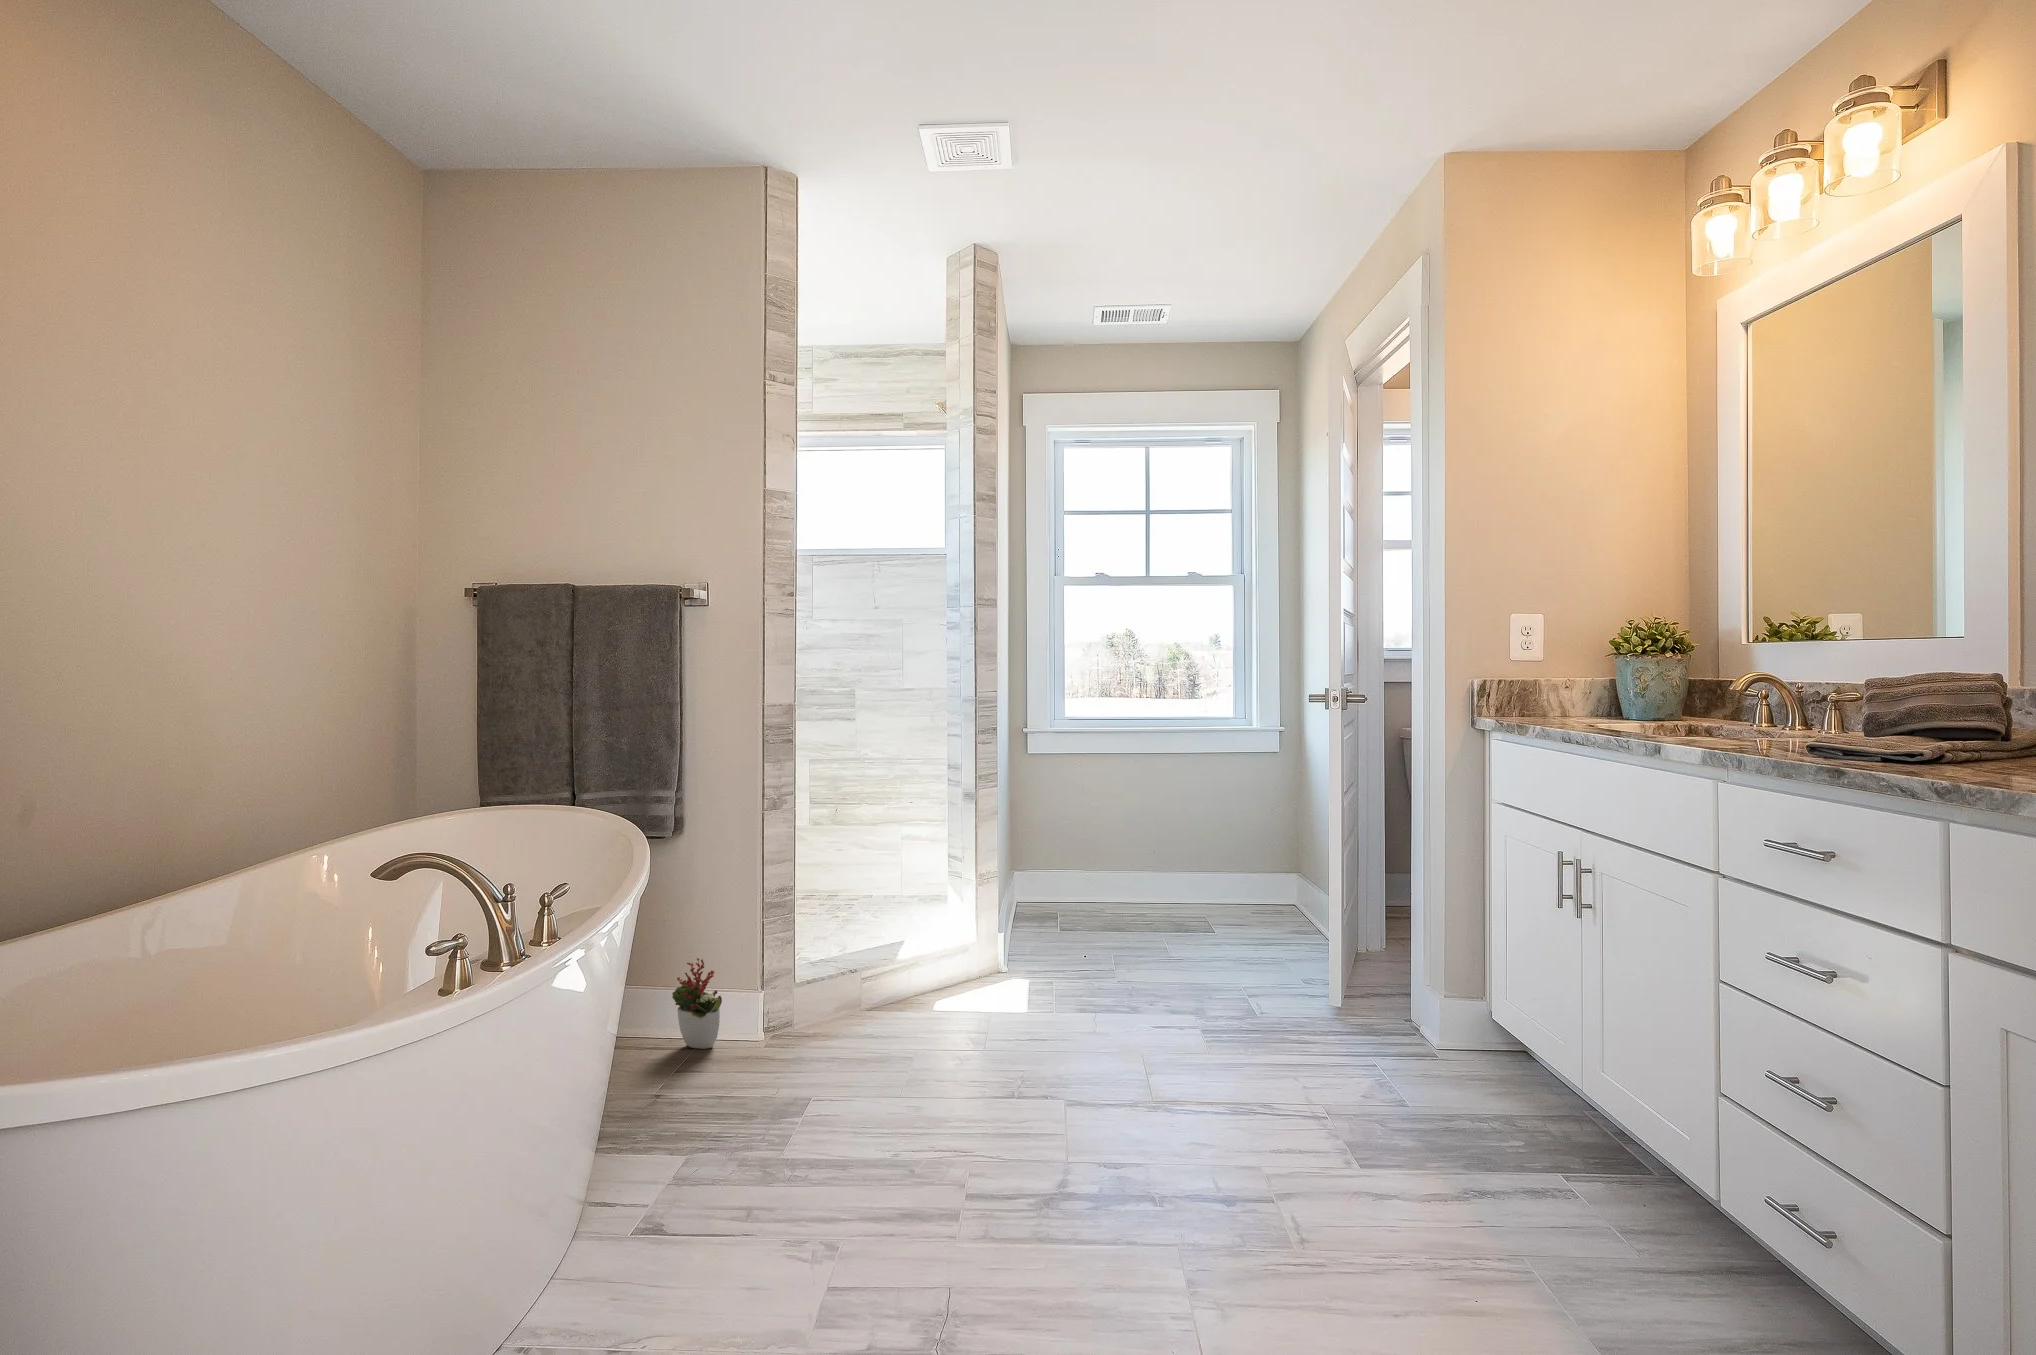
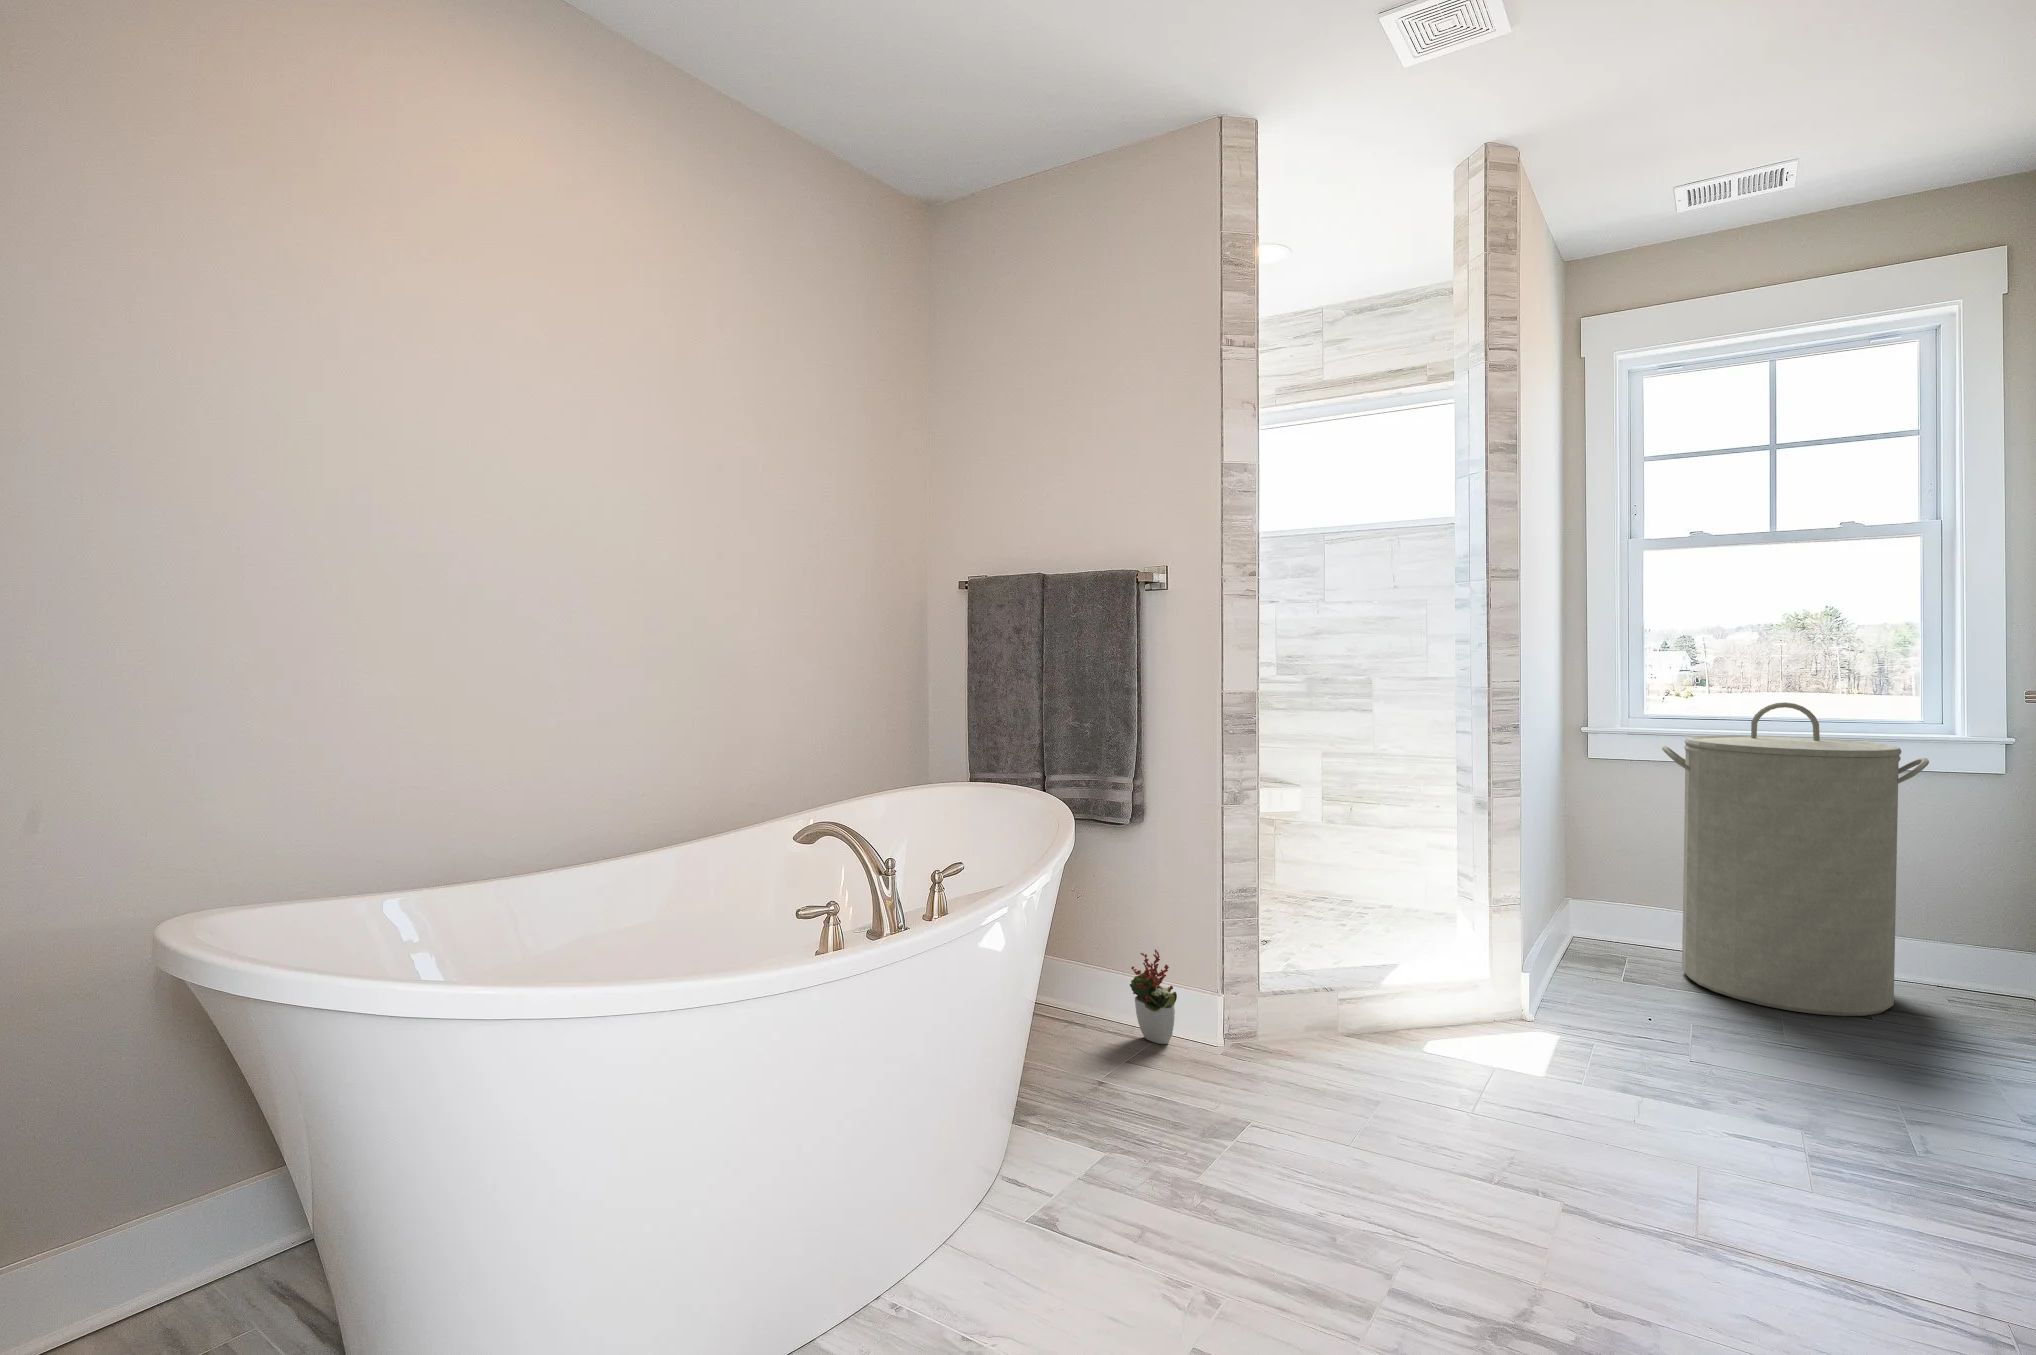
laundry hamper: none [1083,706,1241,935] -> present [1662,702,1929,1016]

